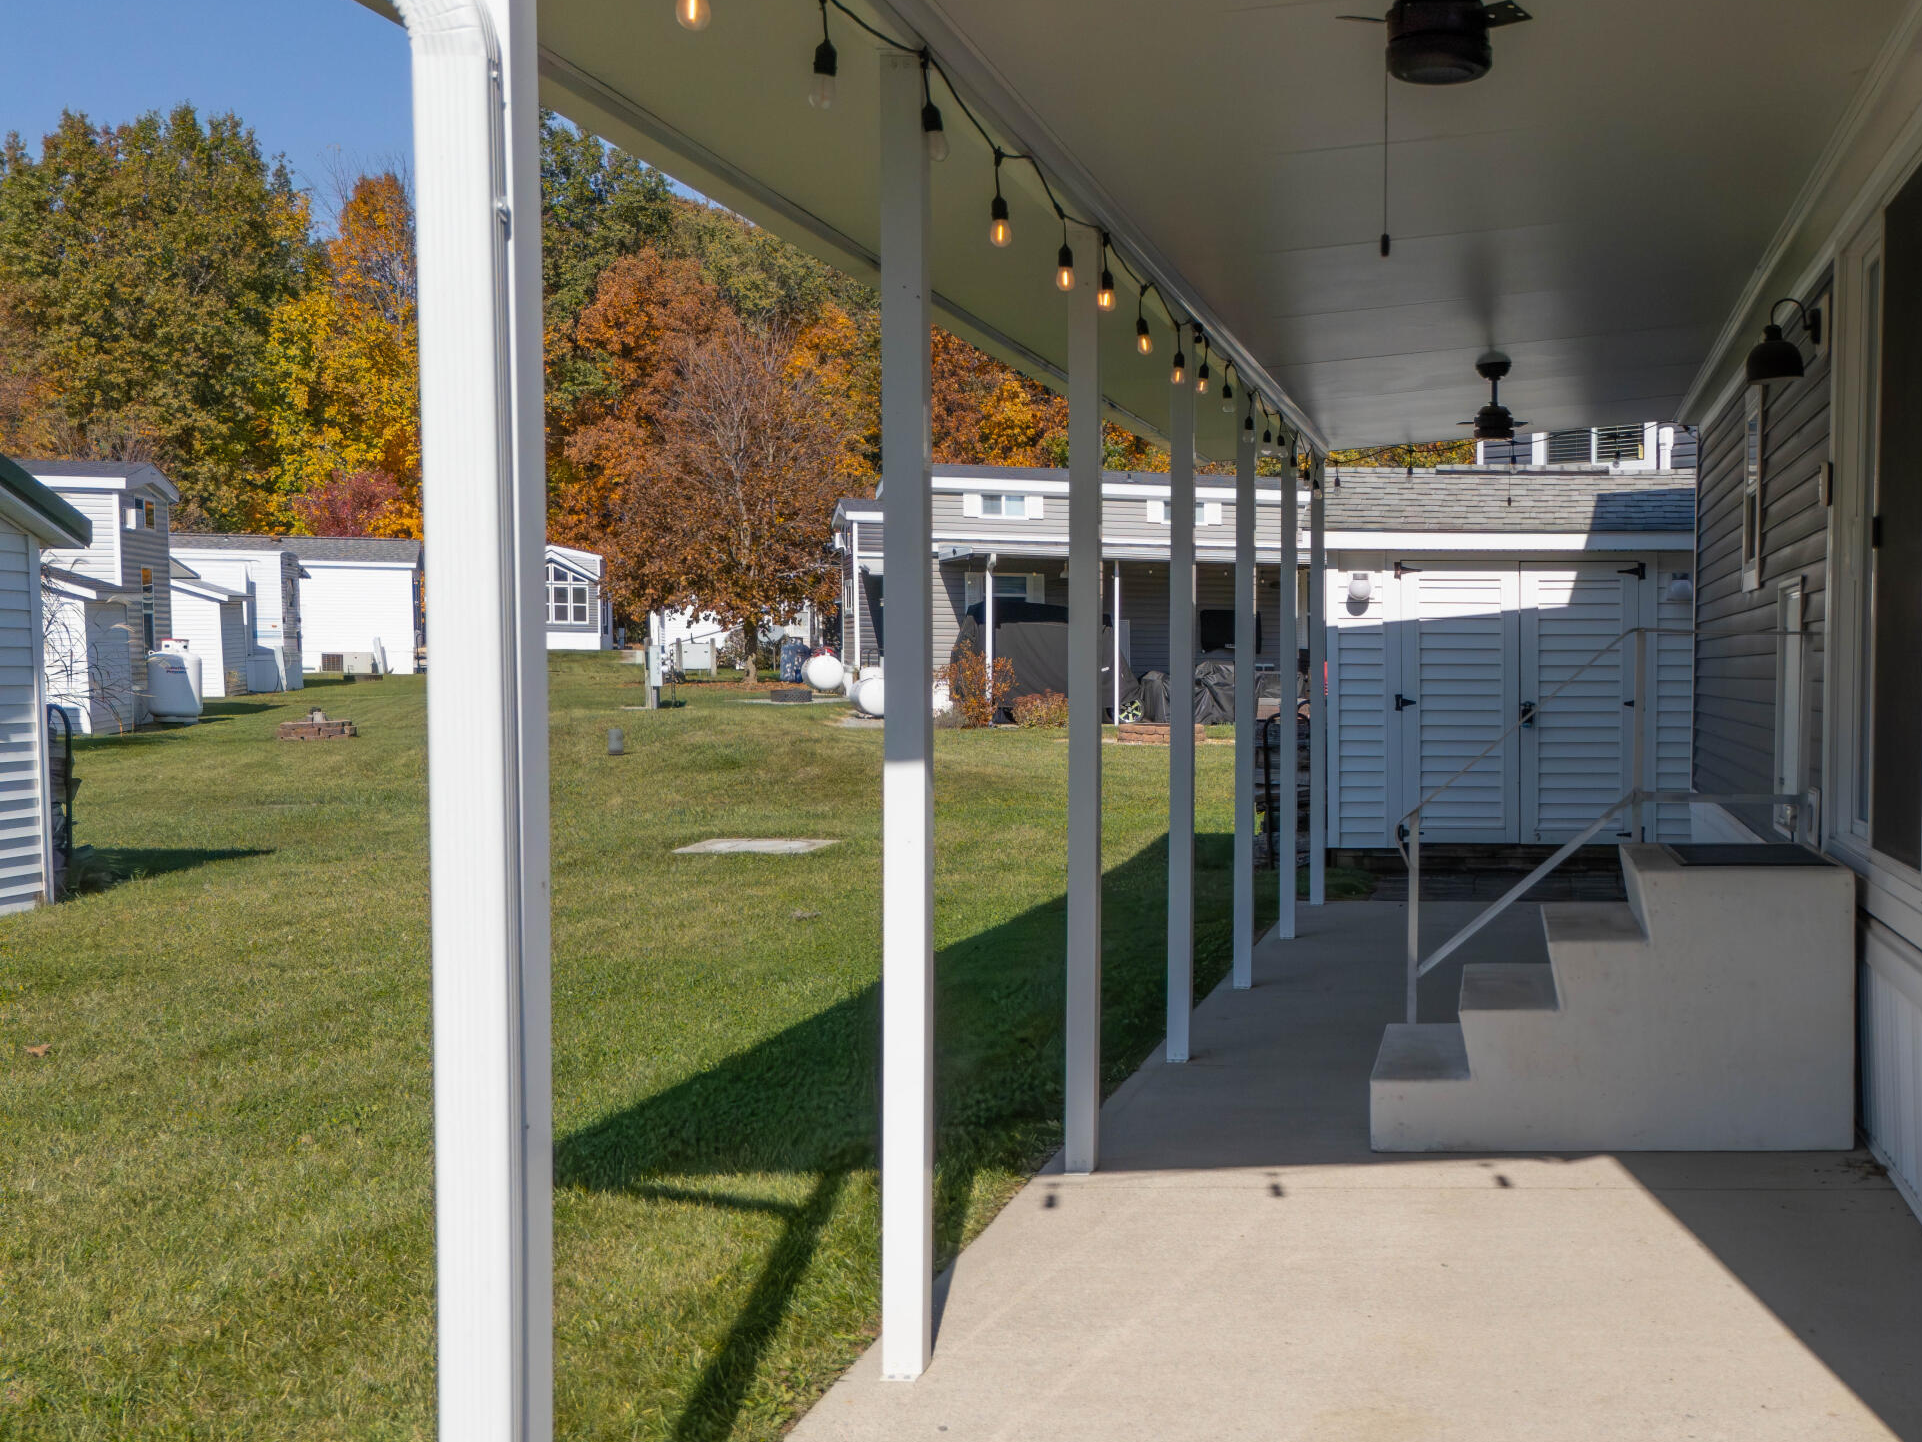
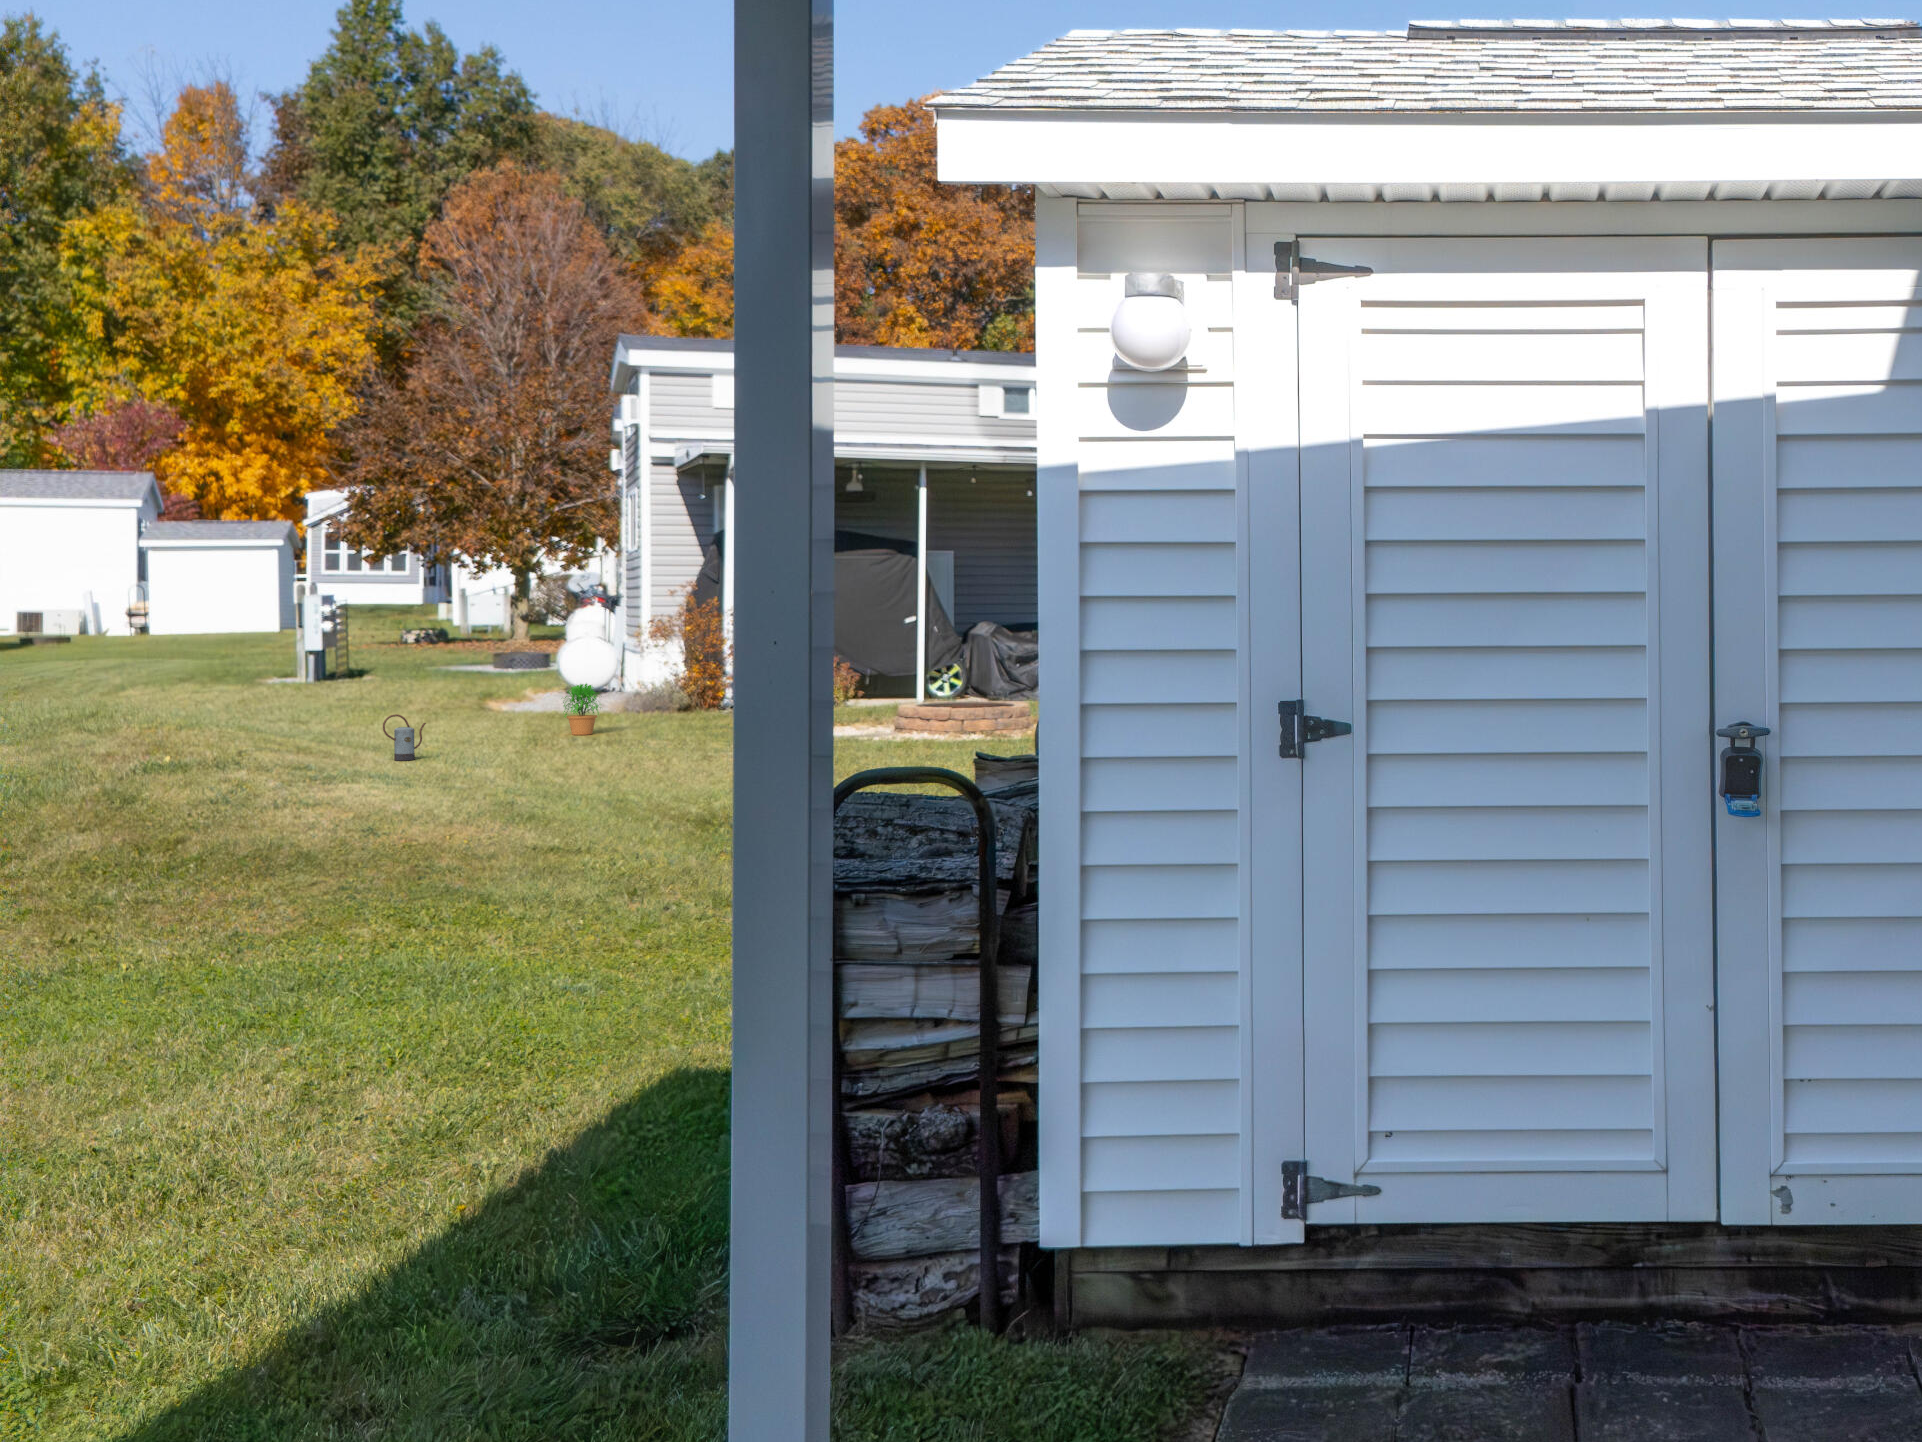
potted plant: none [730,697,767,740] -> present [563,684,599,735]

